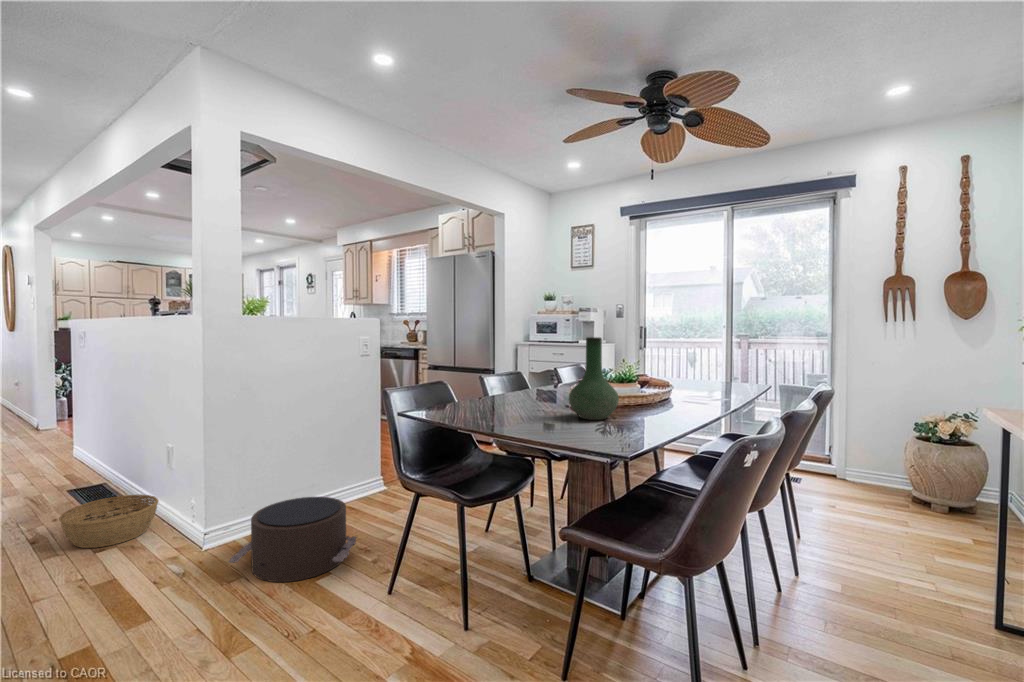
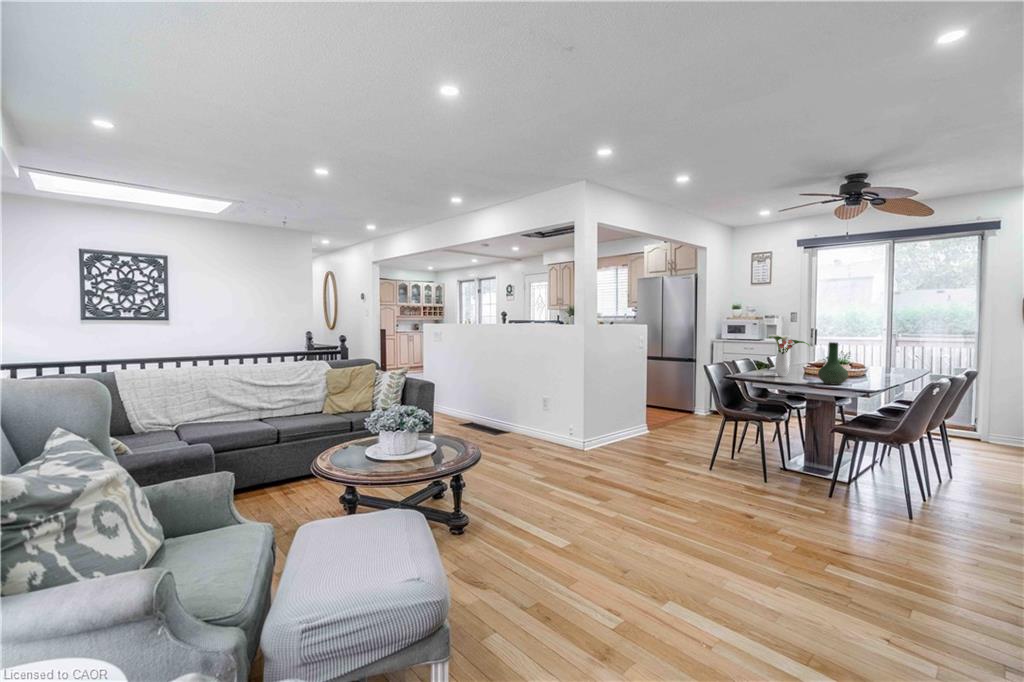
flower arrangement: none [507,325,574,400] -> present [768,334,810,377]
basket: present [59,494,159,548] -> none [502,428,544,452]
pouf: present [229,497,357,582] -> none [613,430,675,468]

